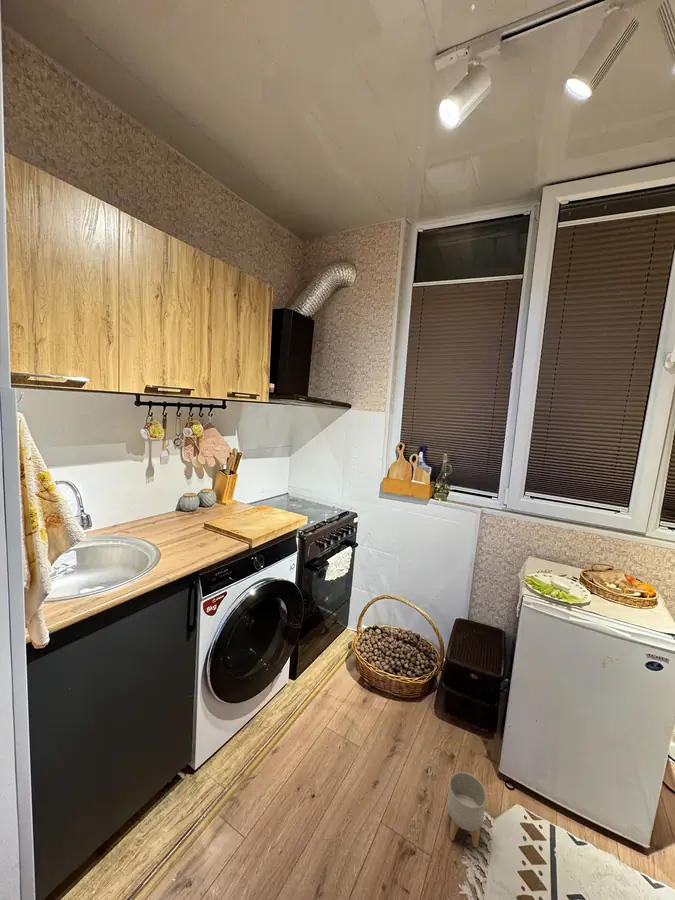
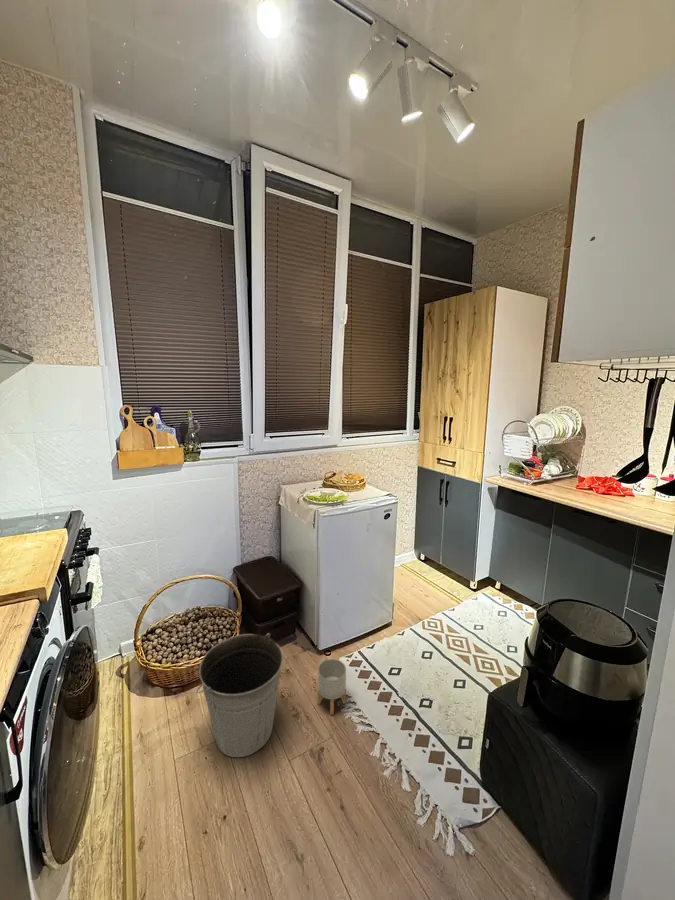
bucket: none [341,666,423,788] -> present [196,633,283,757]

